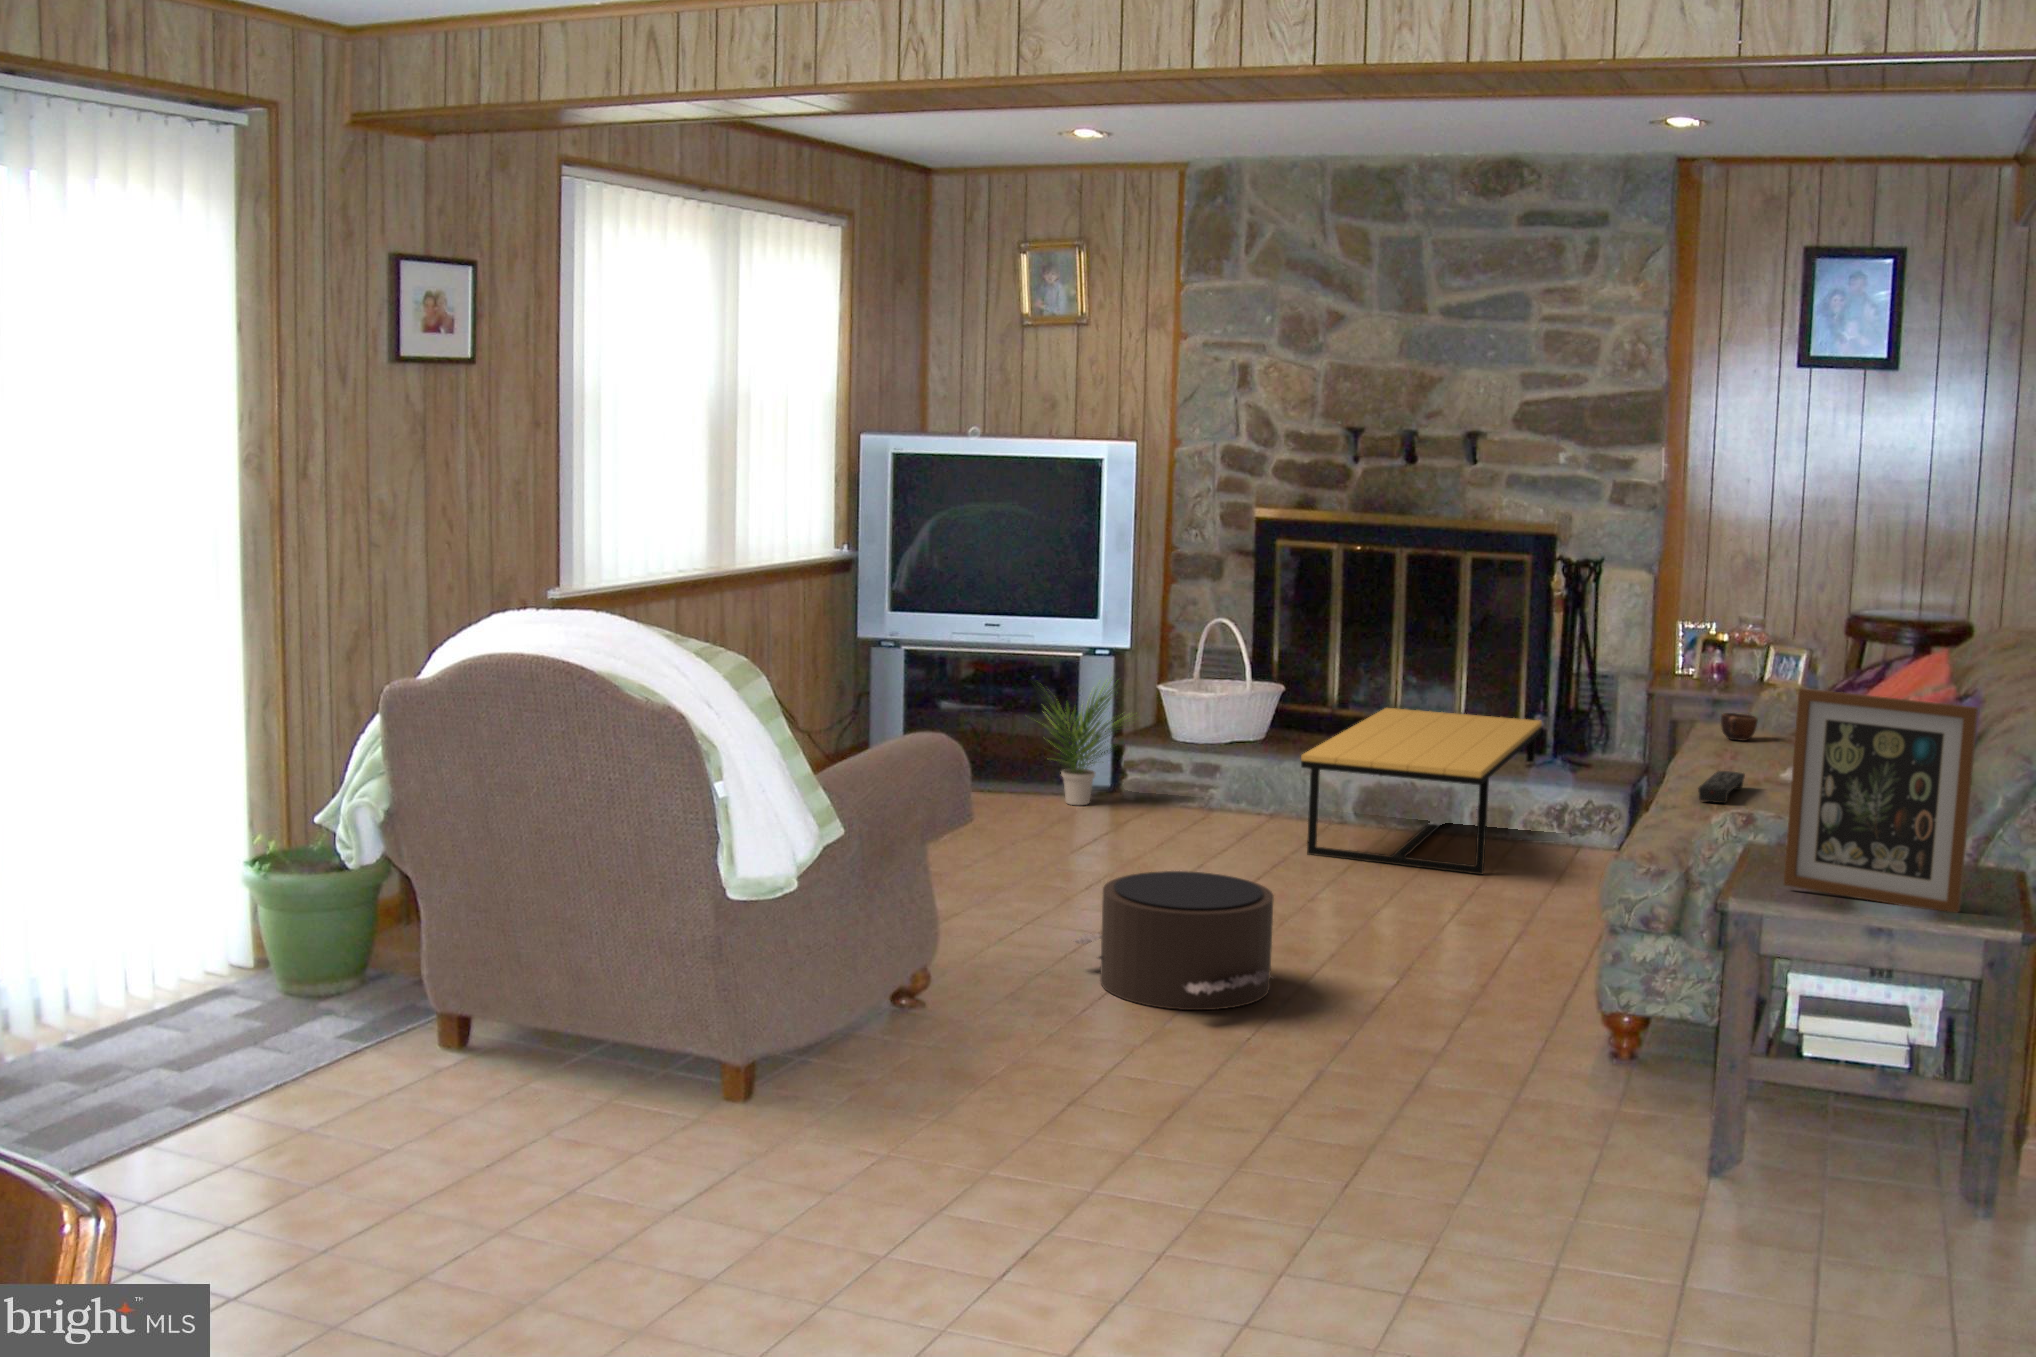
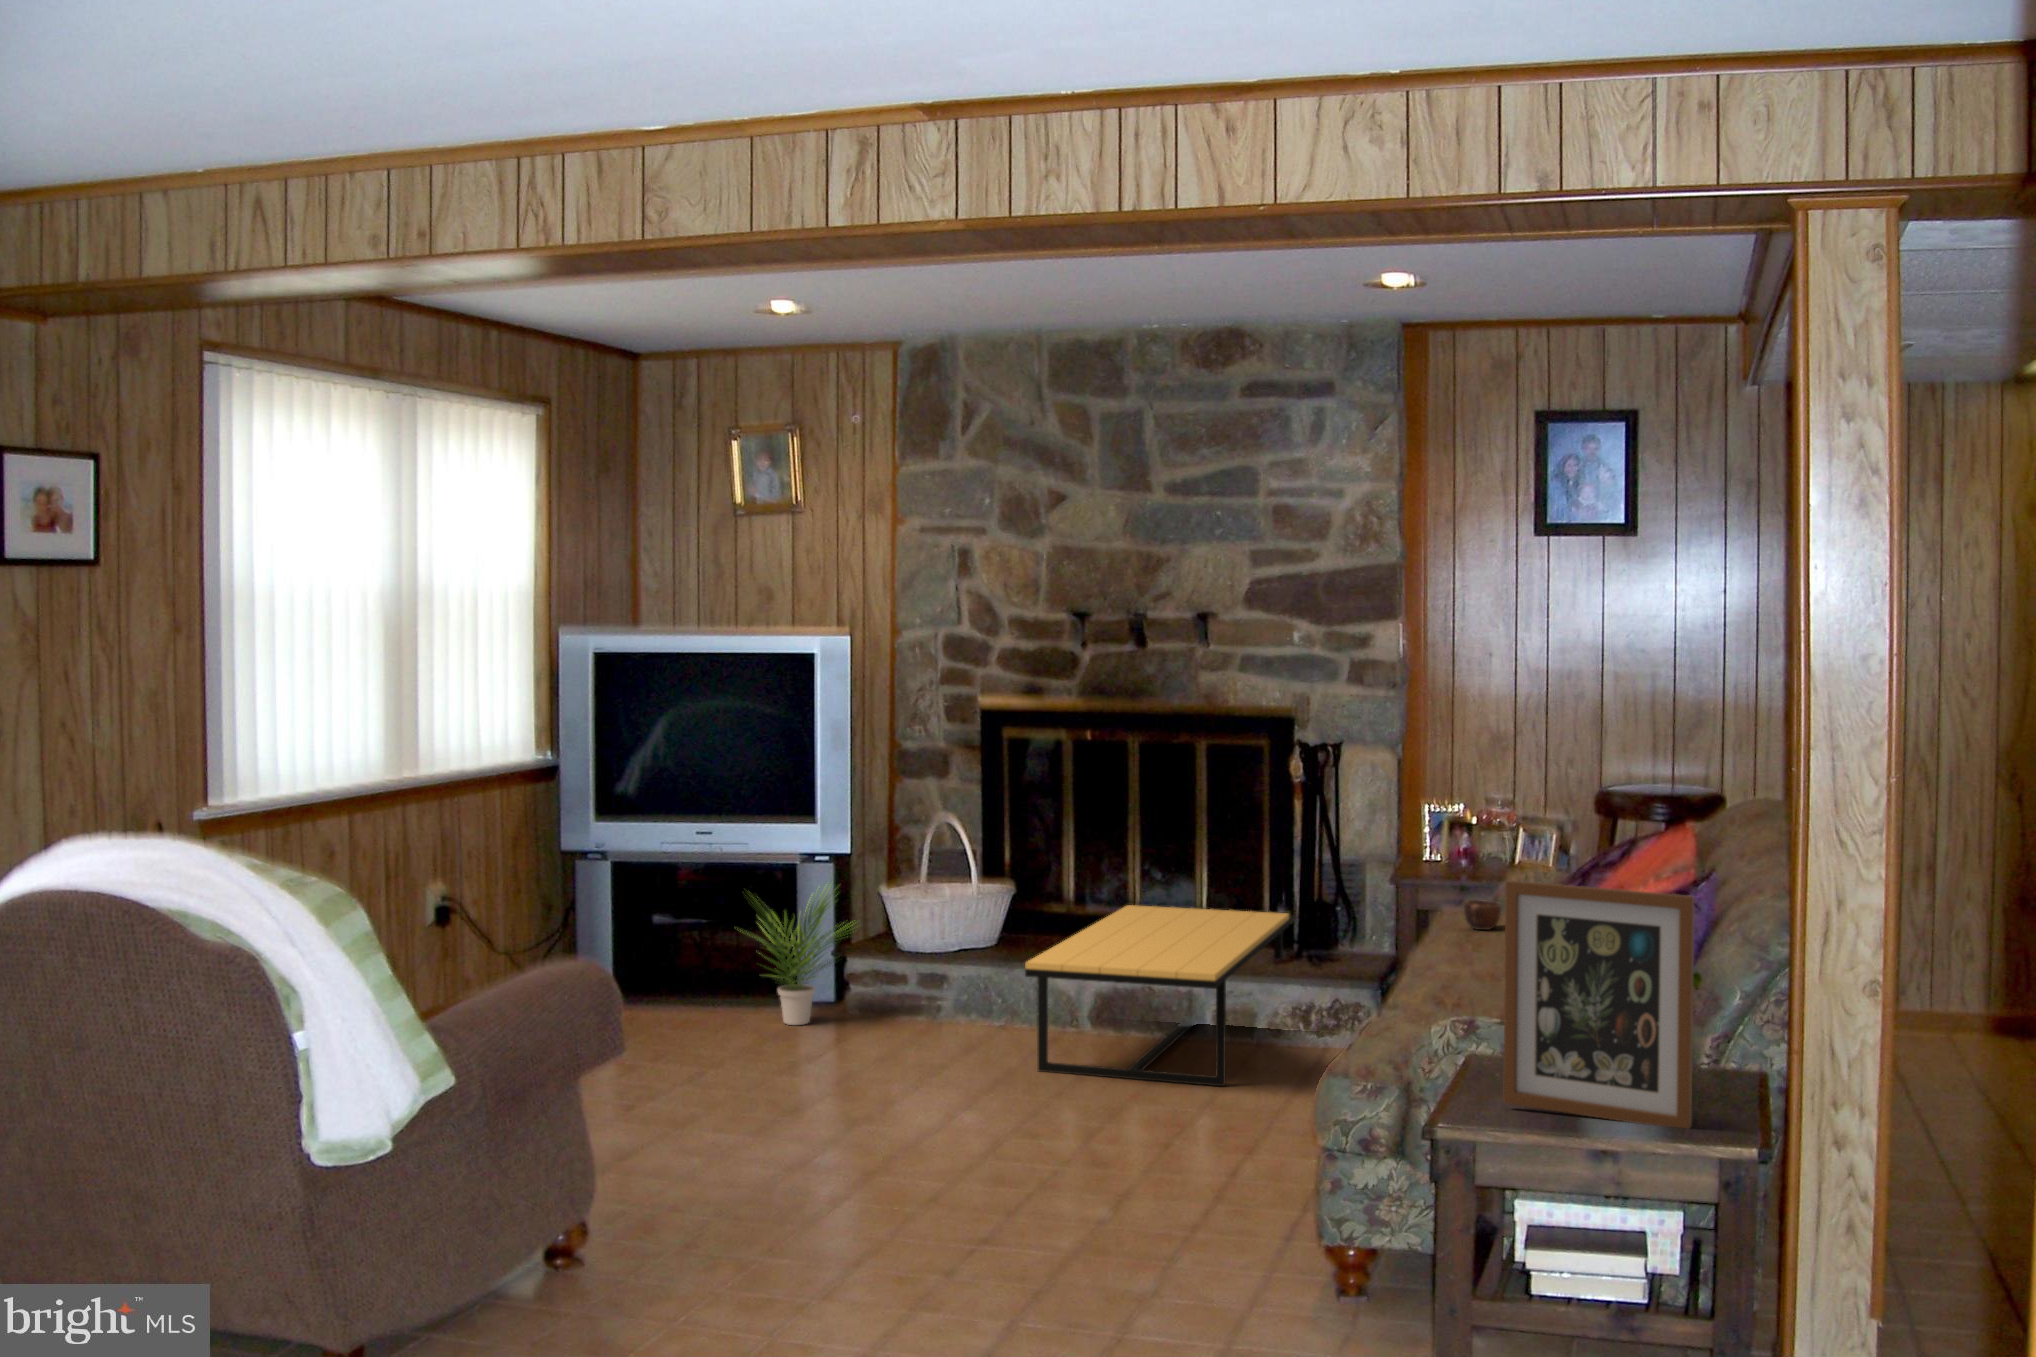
remote control: present [1698,771,1745,803] -> none [1428,967,1480,1005]
pouf: present [1074,871,1274,1010] -> none [746,1105,972,1269]

